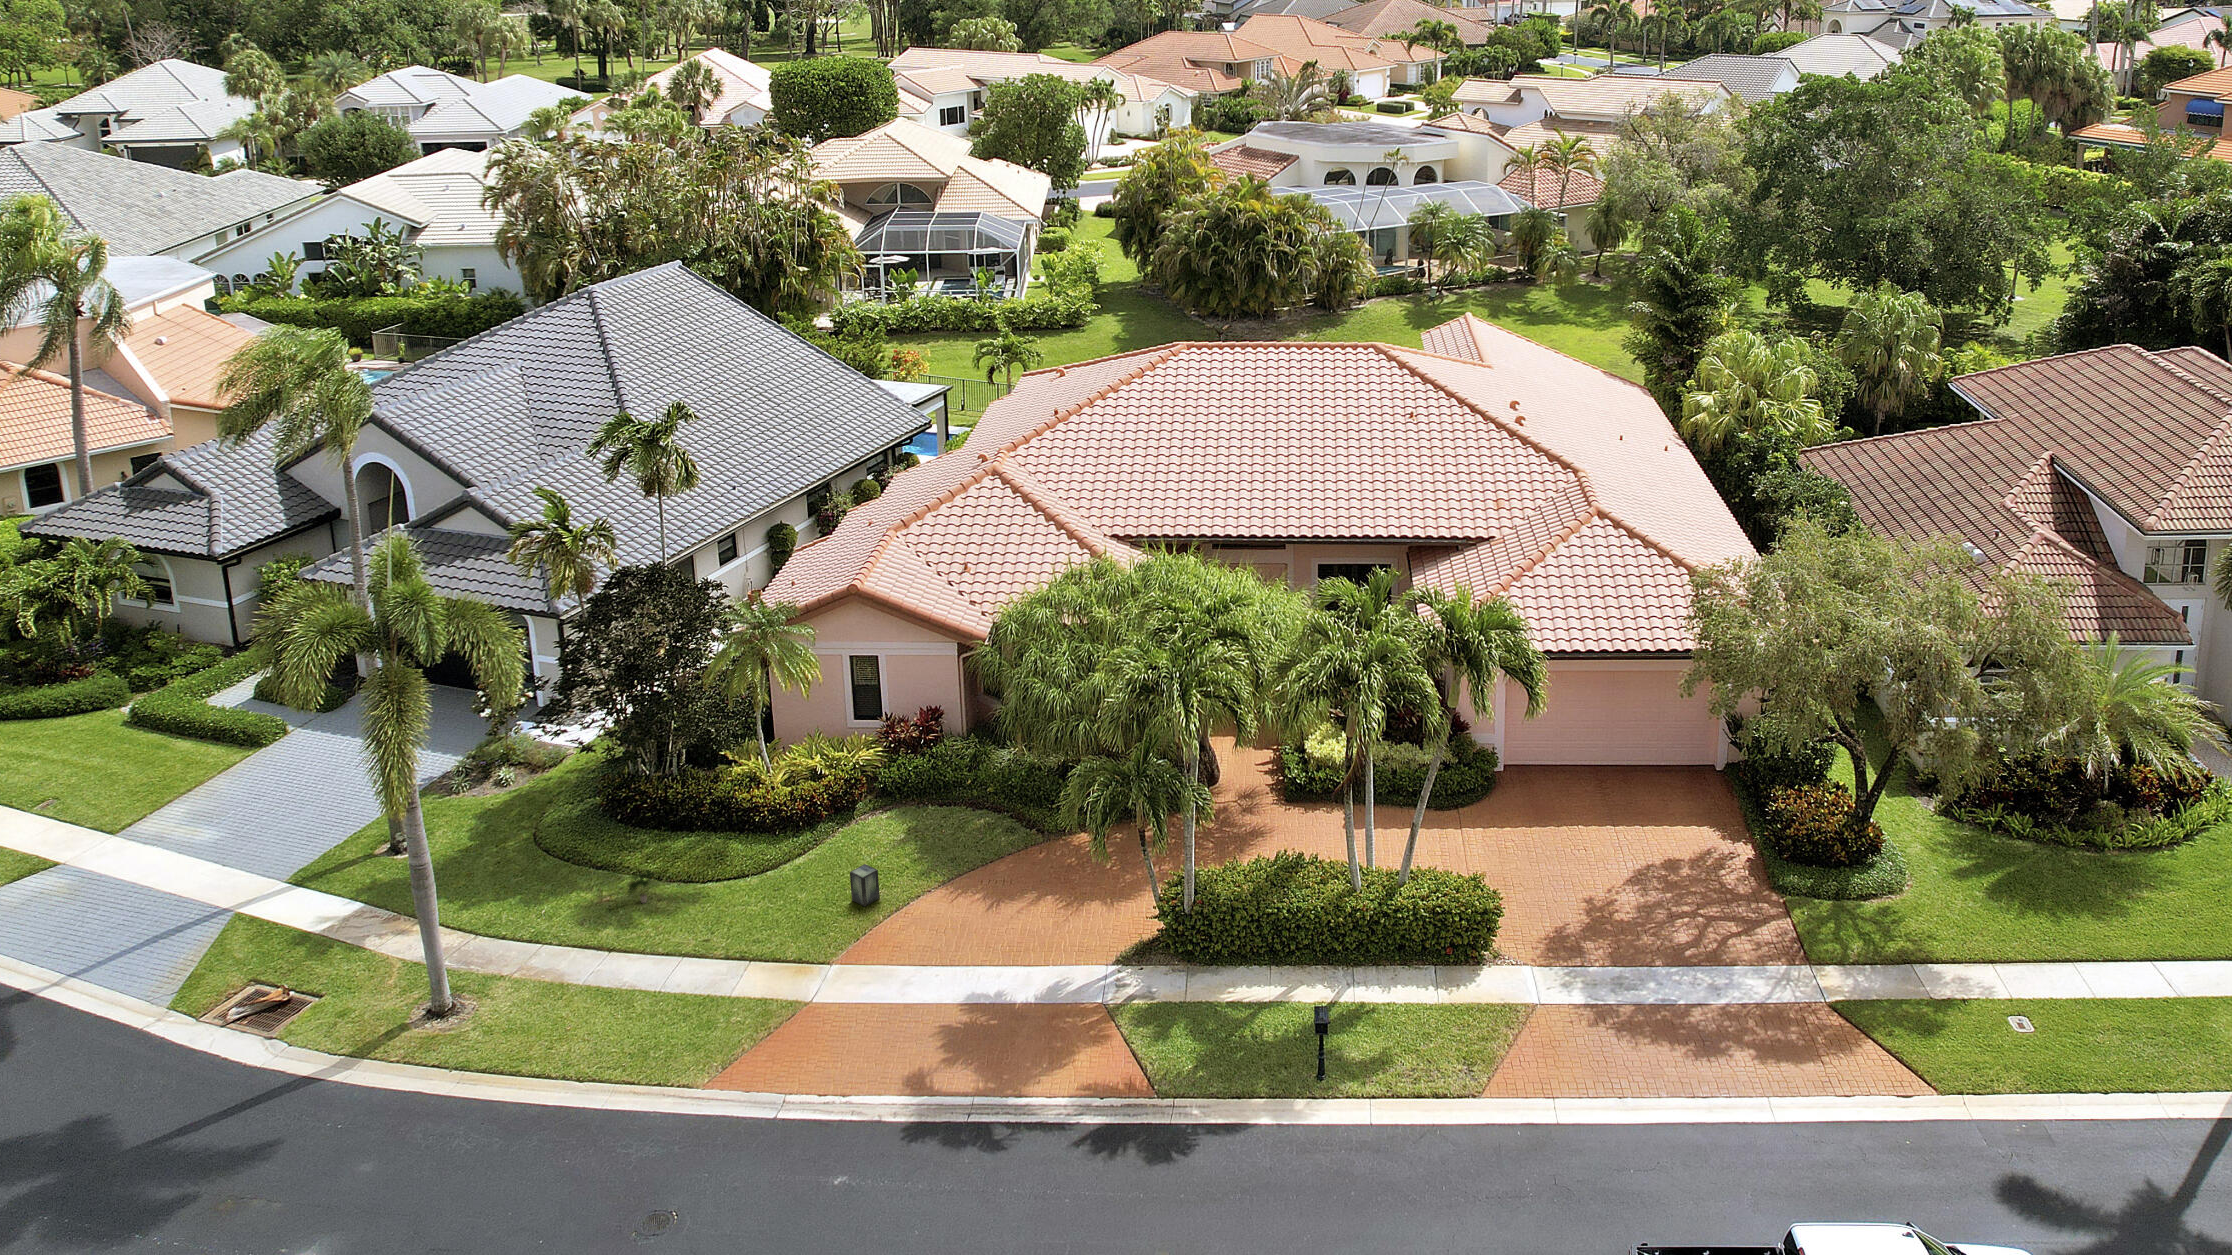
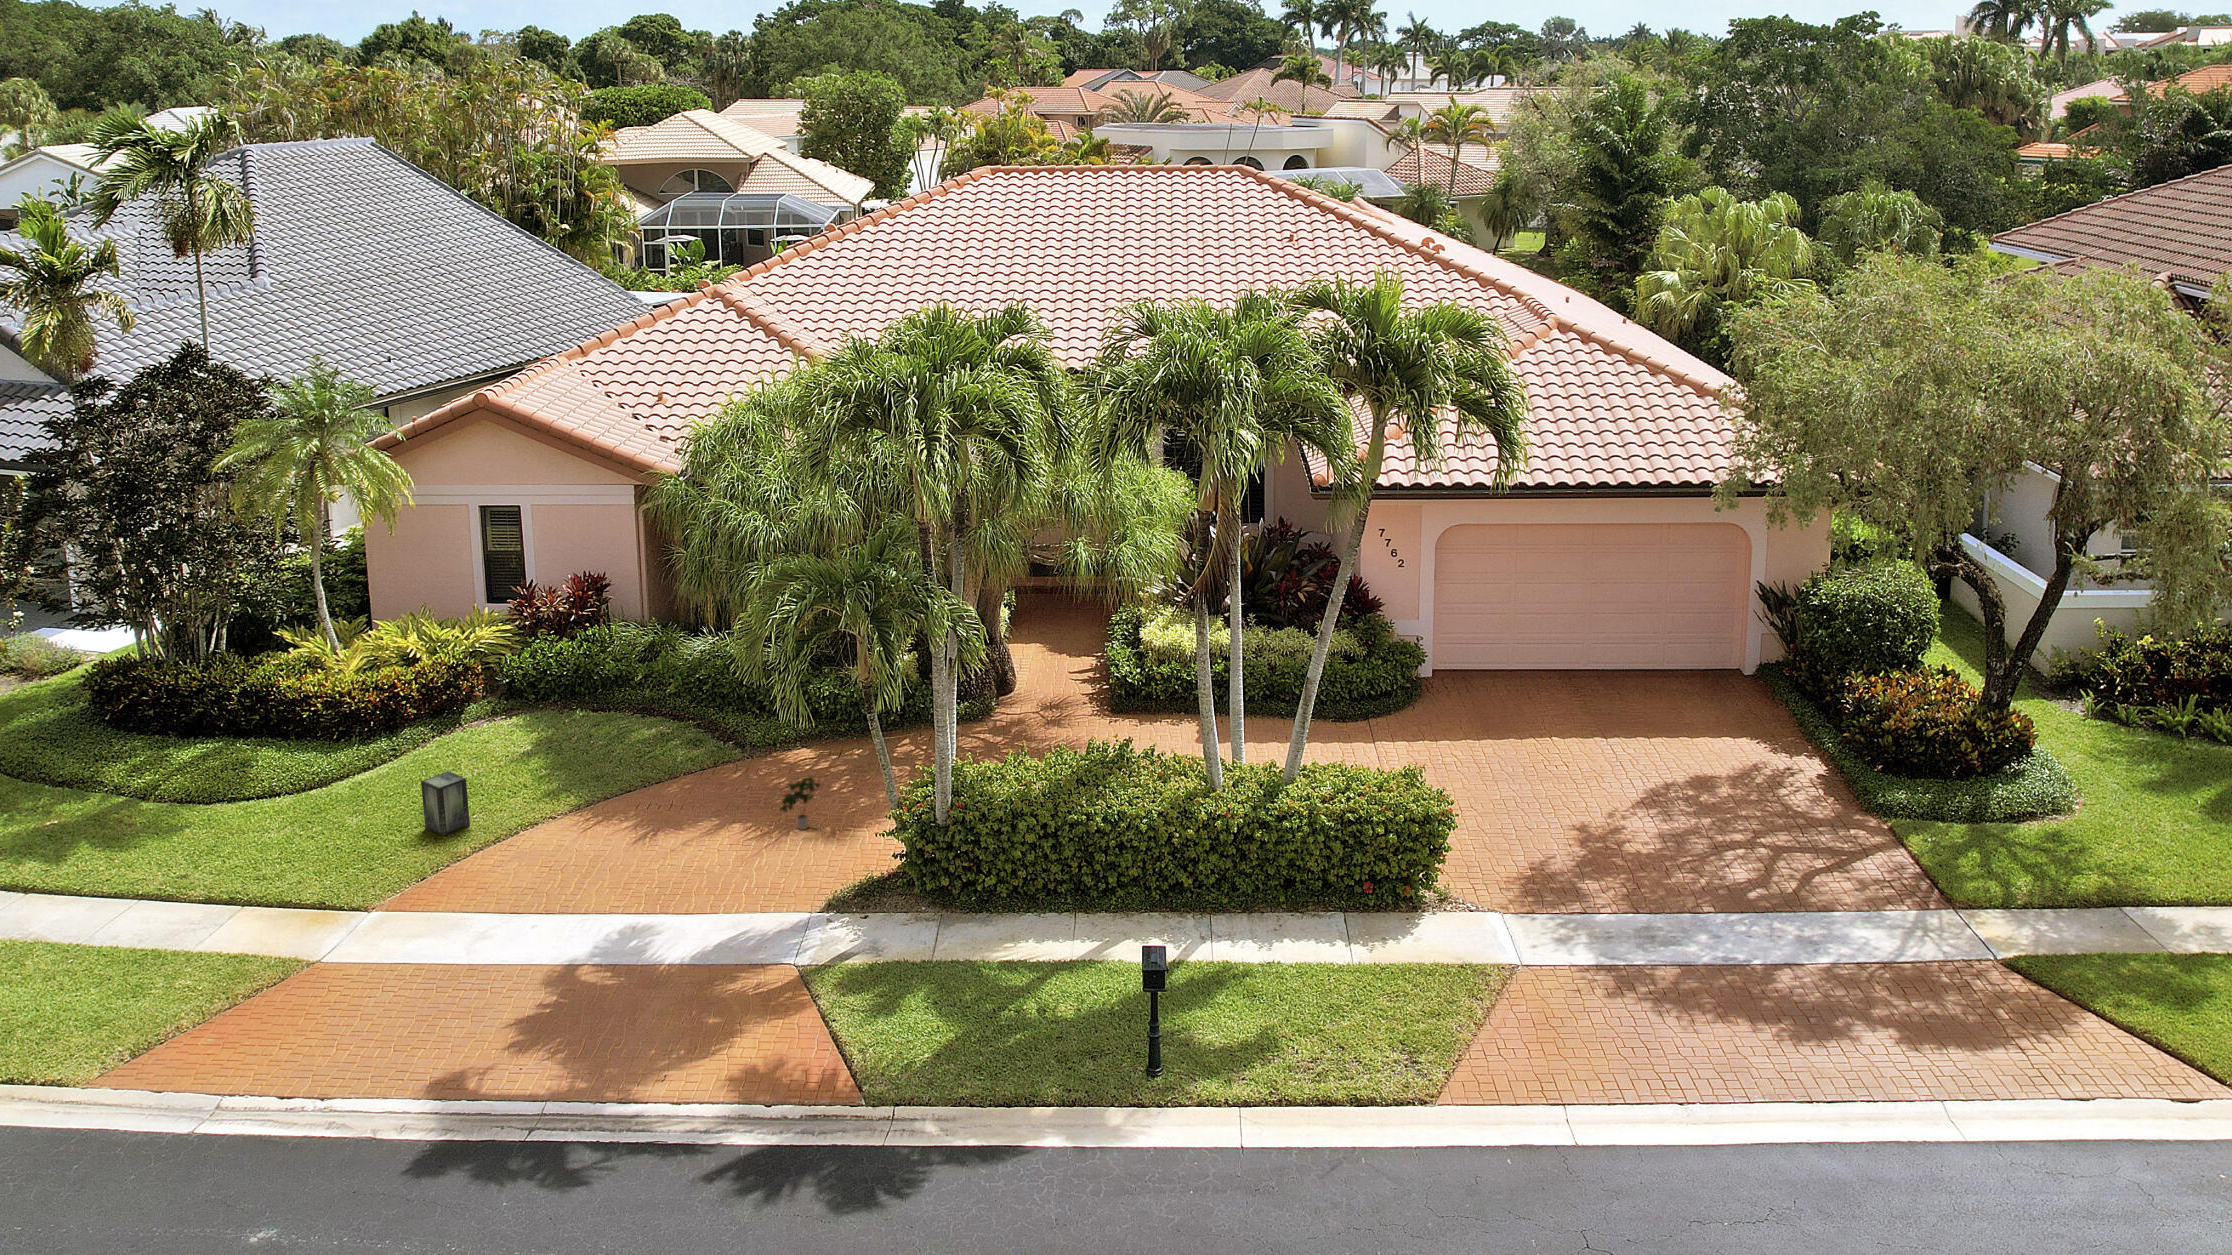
potted plant: present [628,870,654,903] -> present [780,777,820,829]

